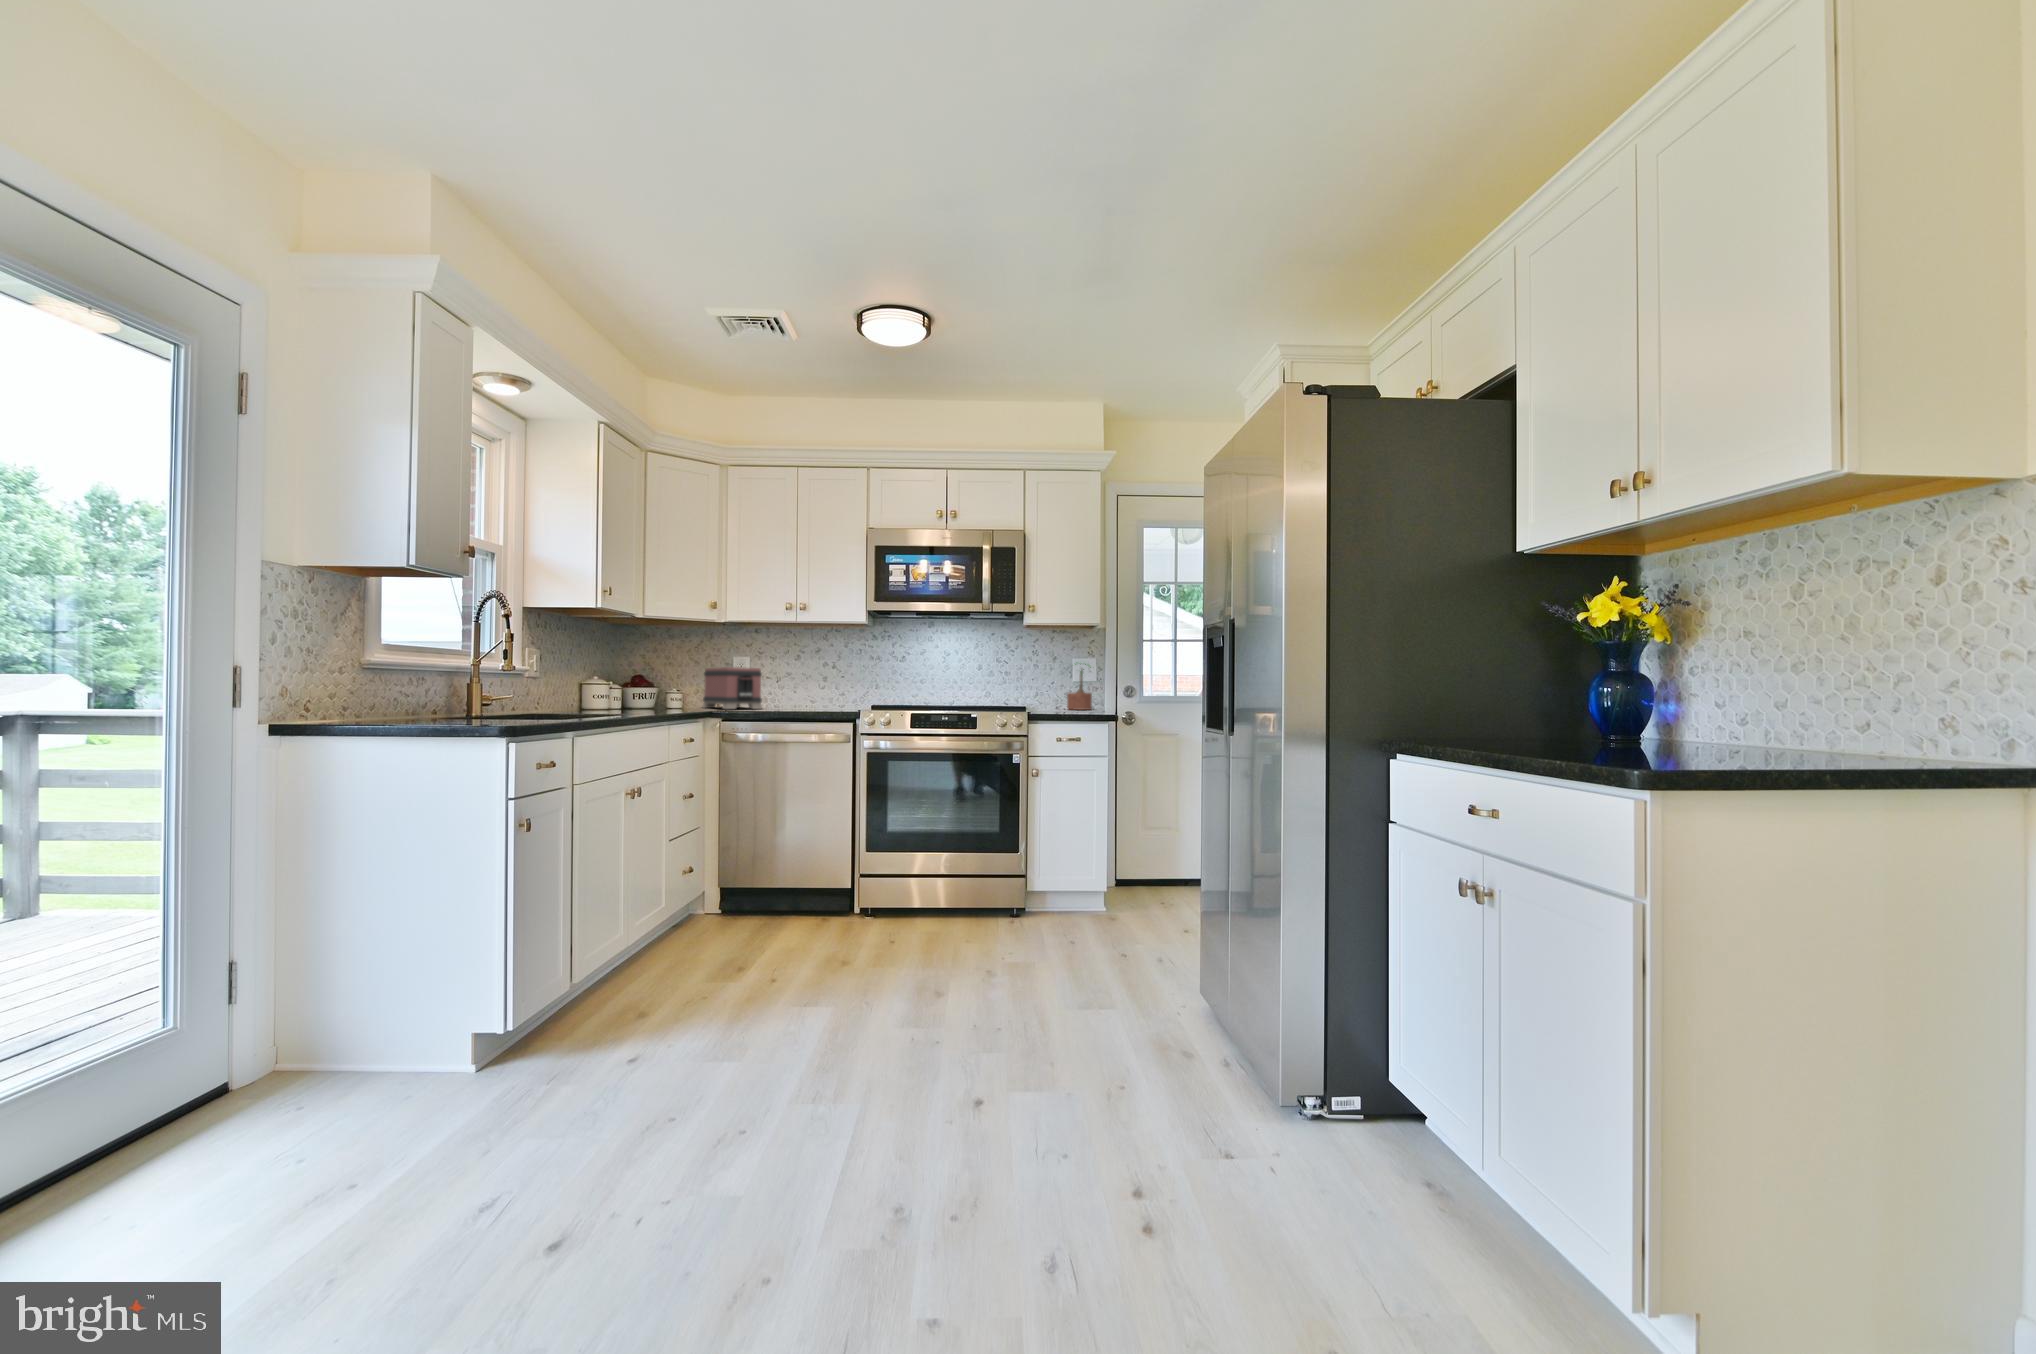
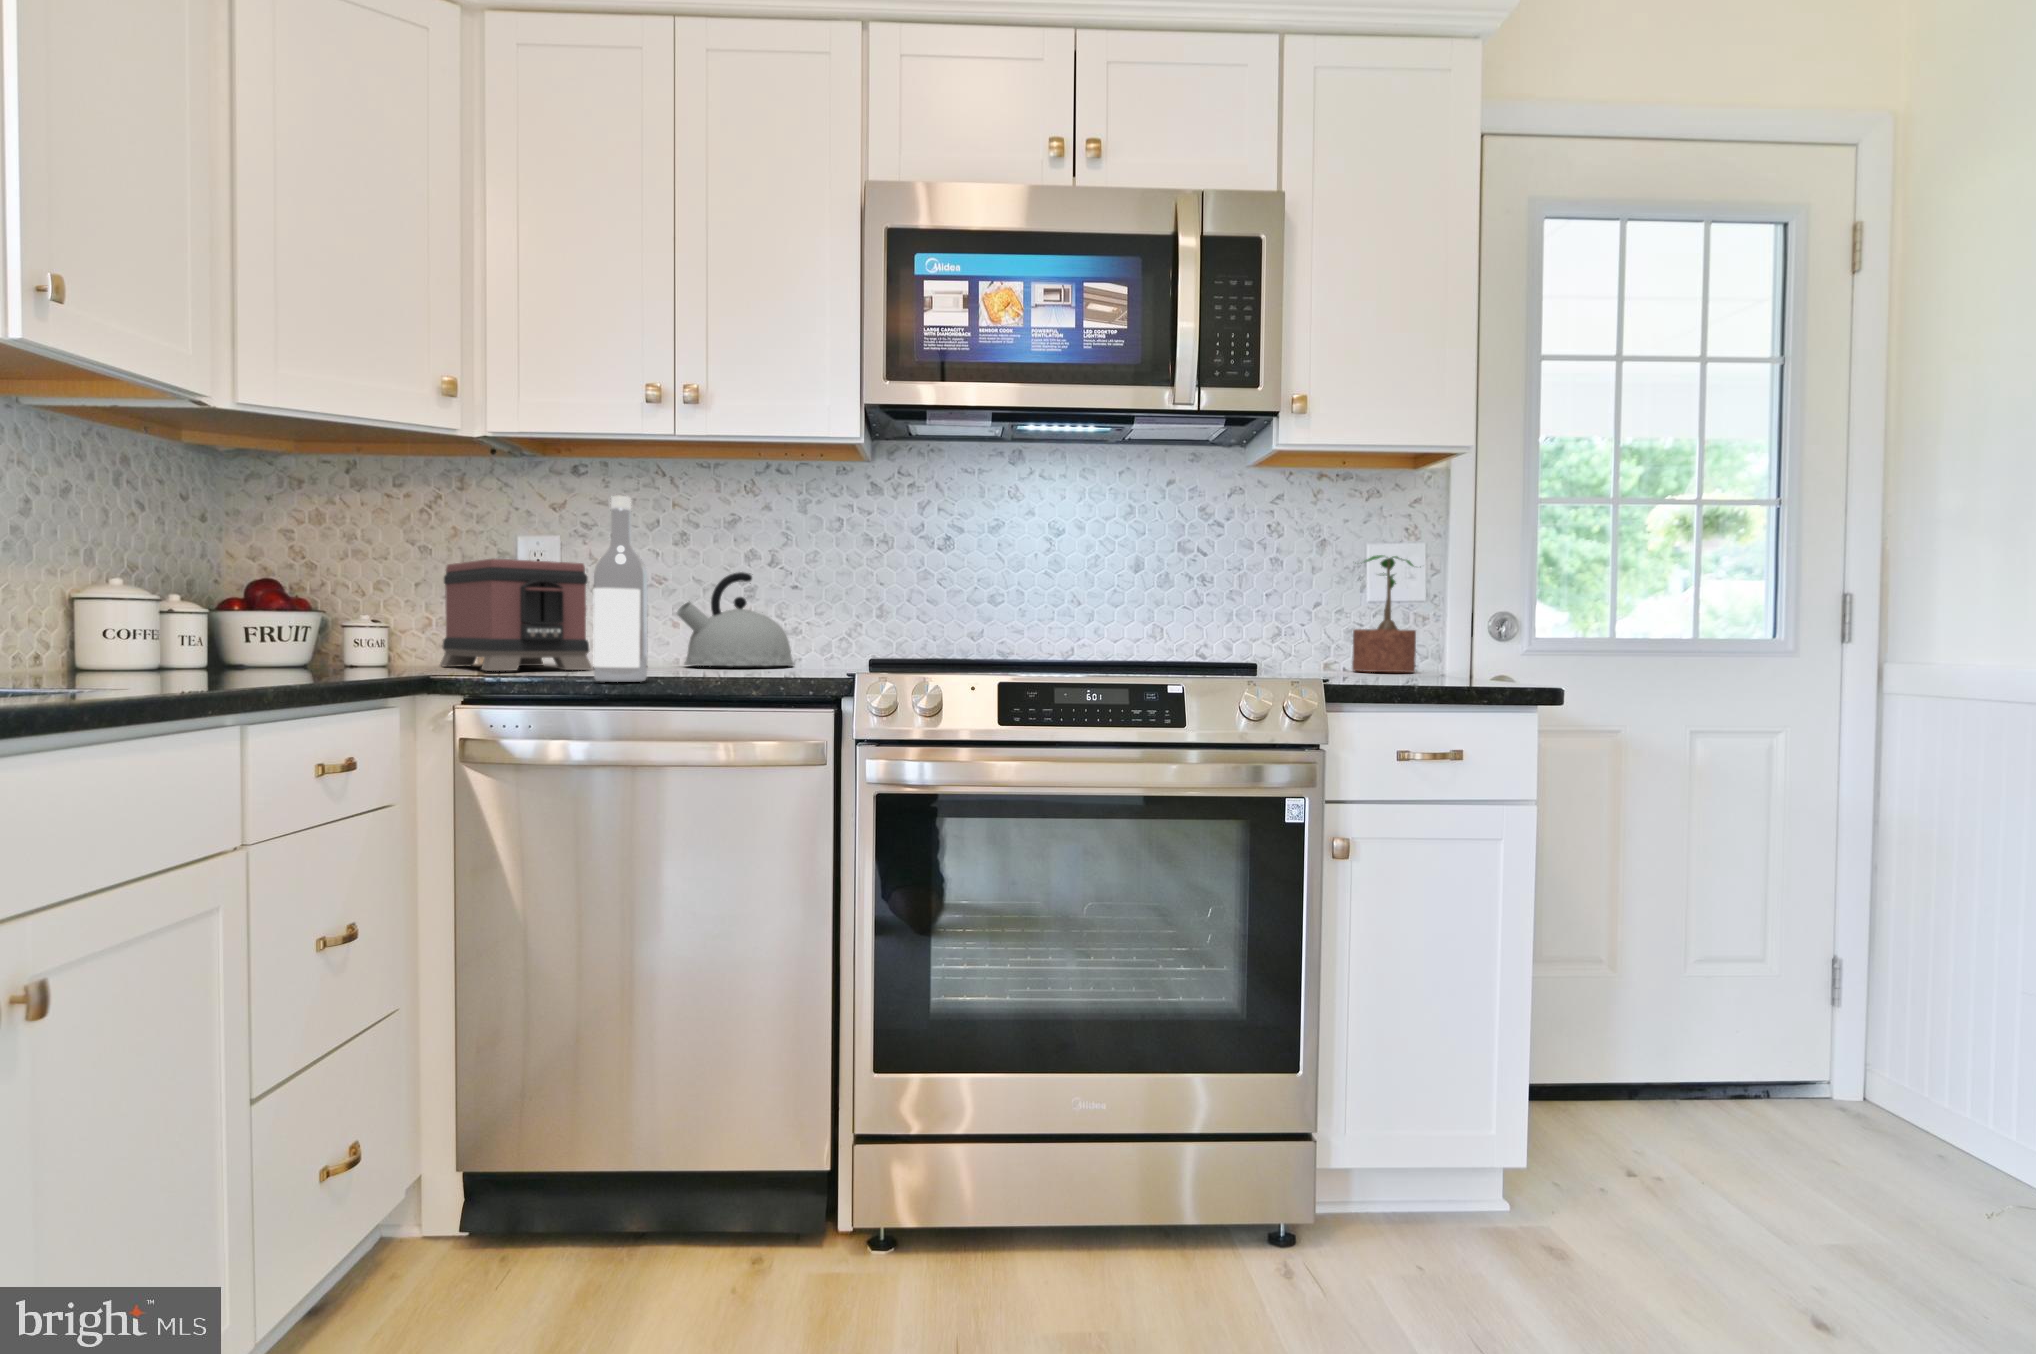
wine bottle: none [769,648,788,713] -> present [593,496,648,682]
kettle: none [795,670,842,708] -> present [677,572,794,666]

